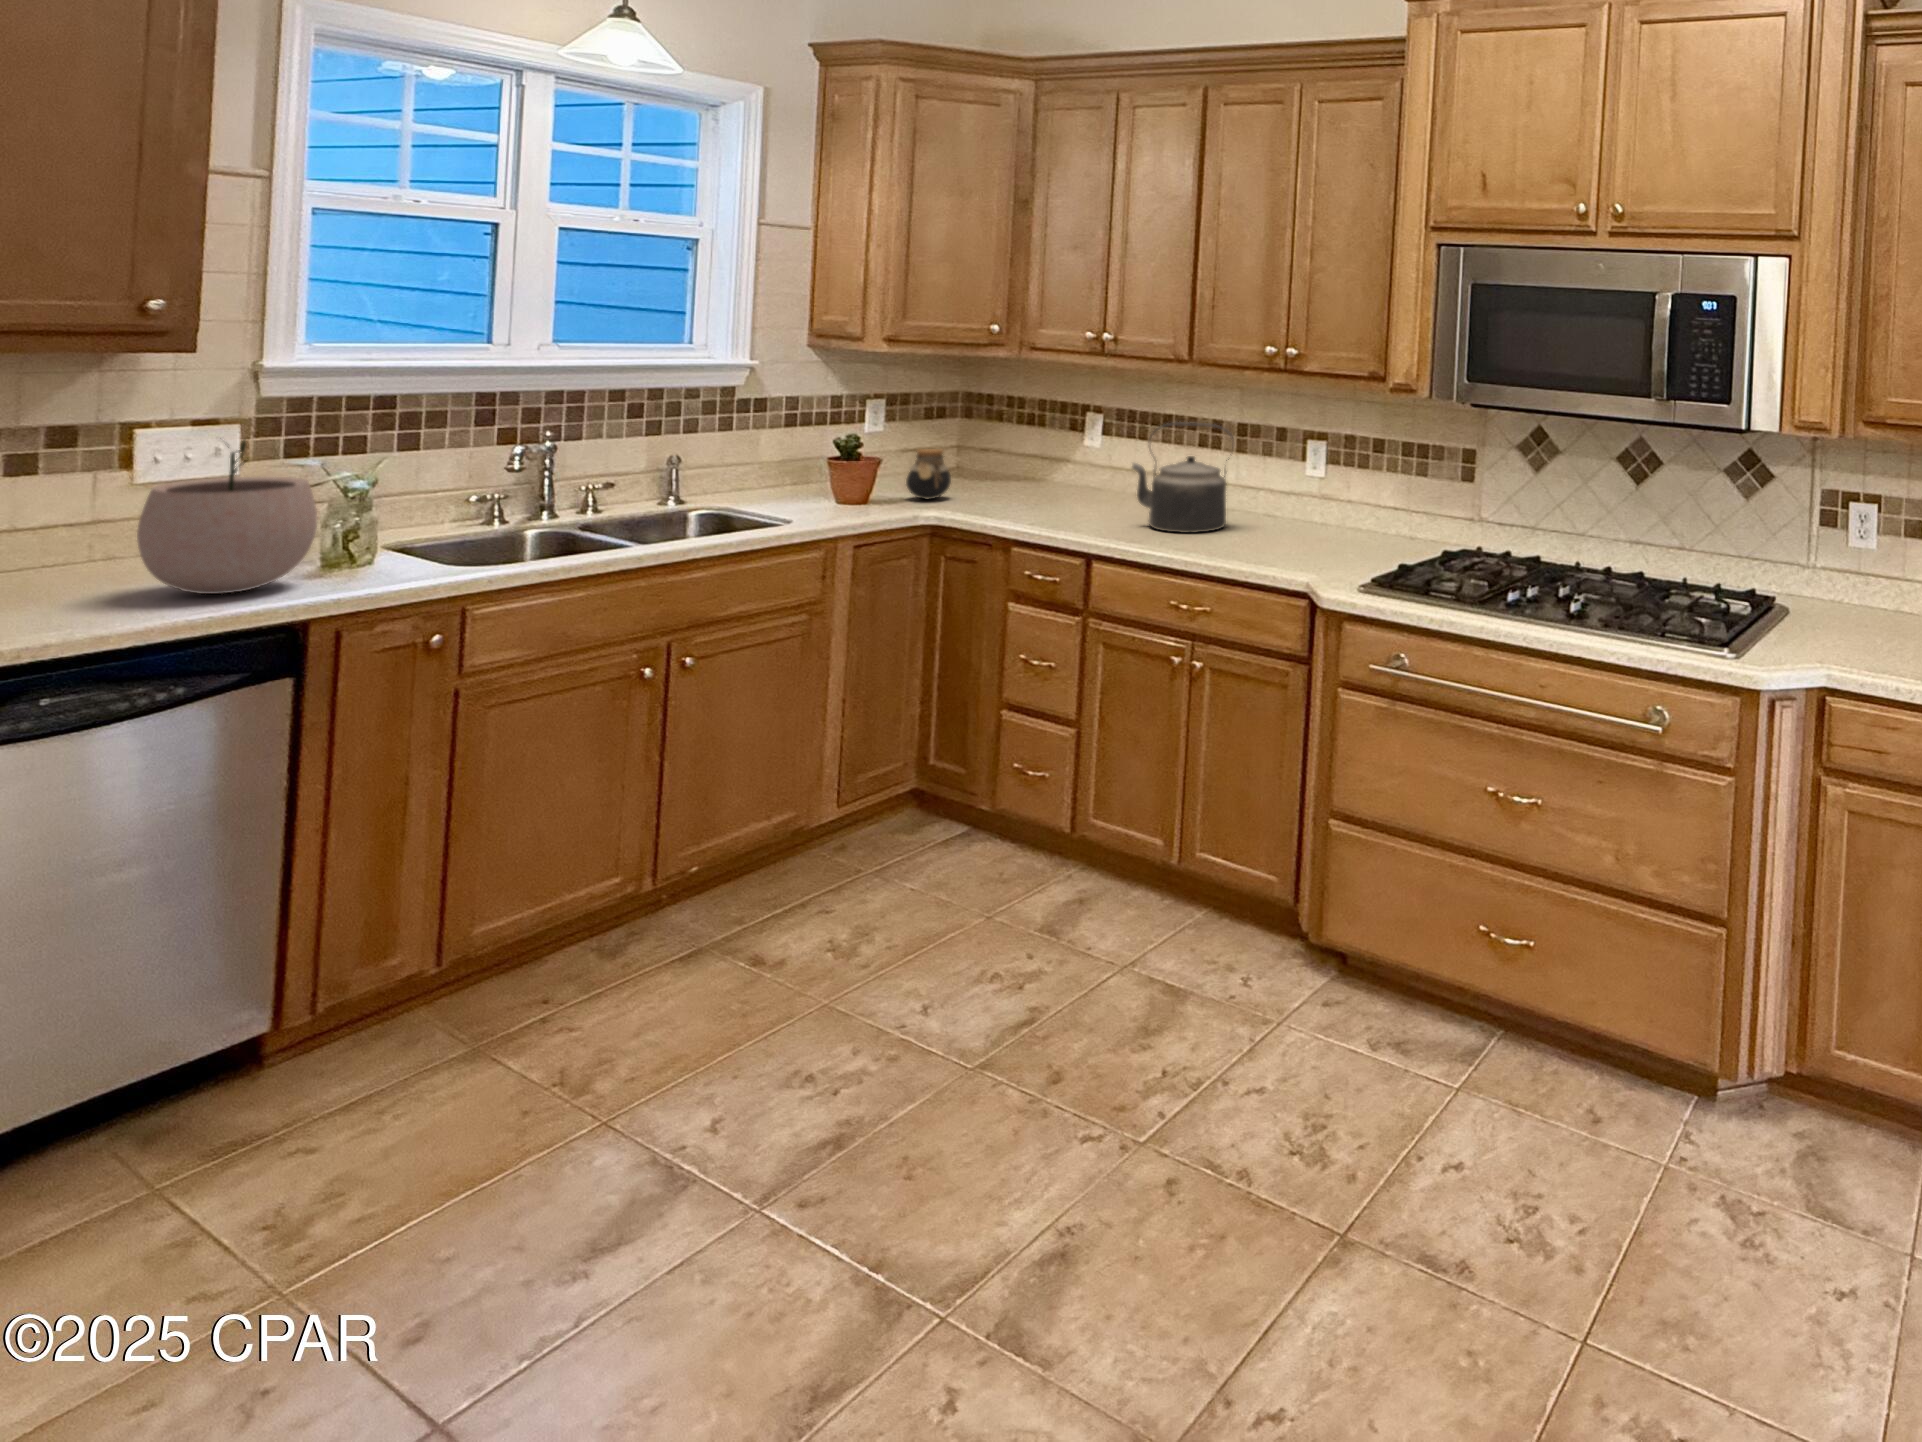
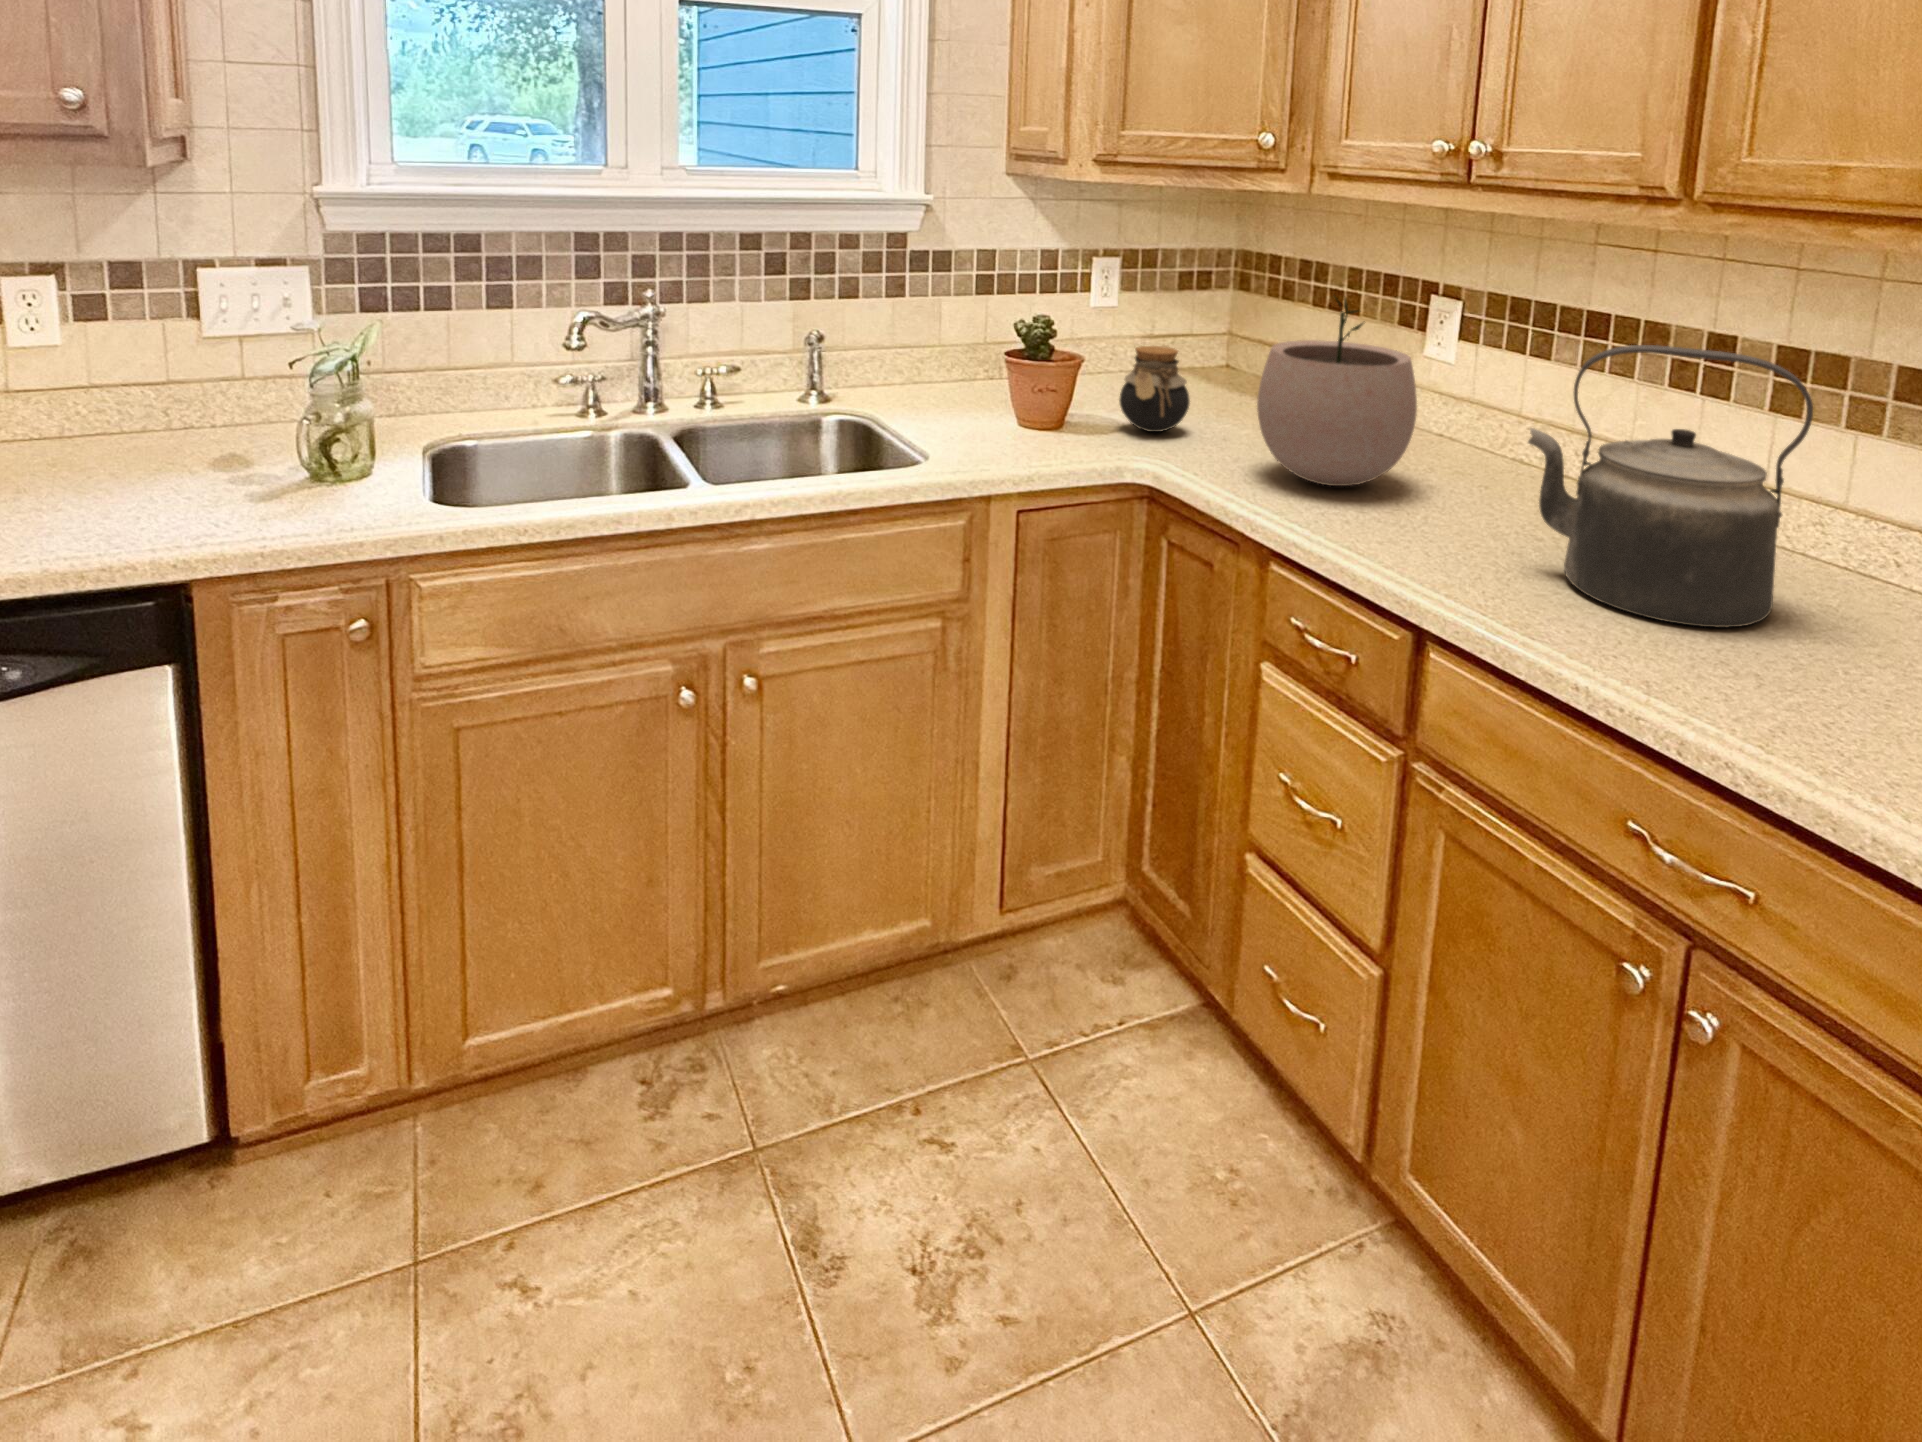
plant pot: present [137,441,317,594] -> present [1257,297,1417,486]

